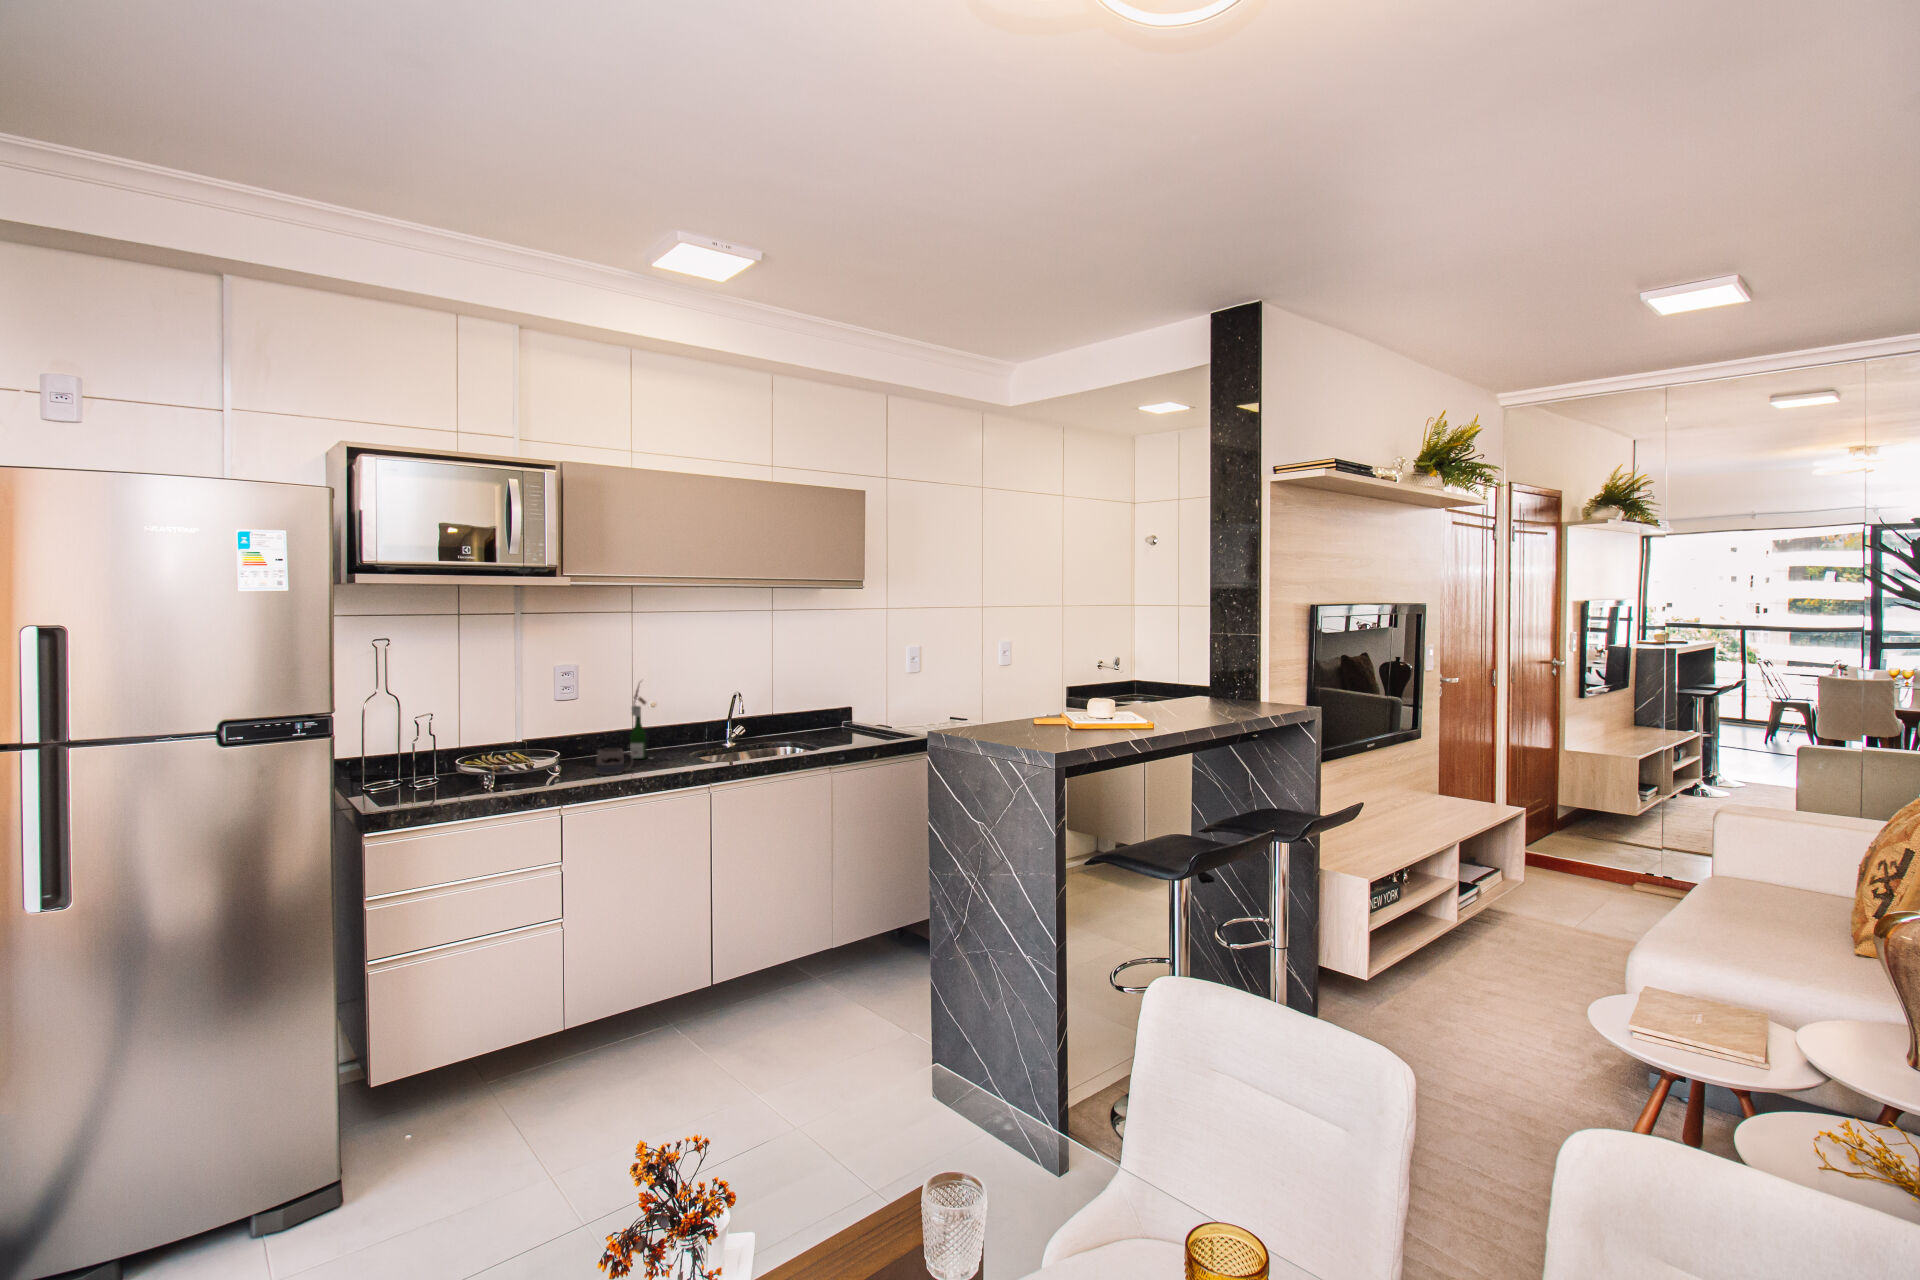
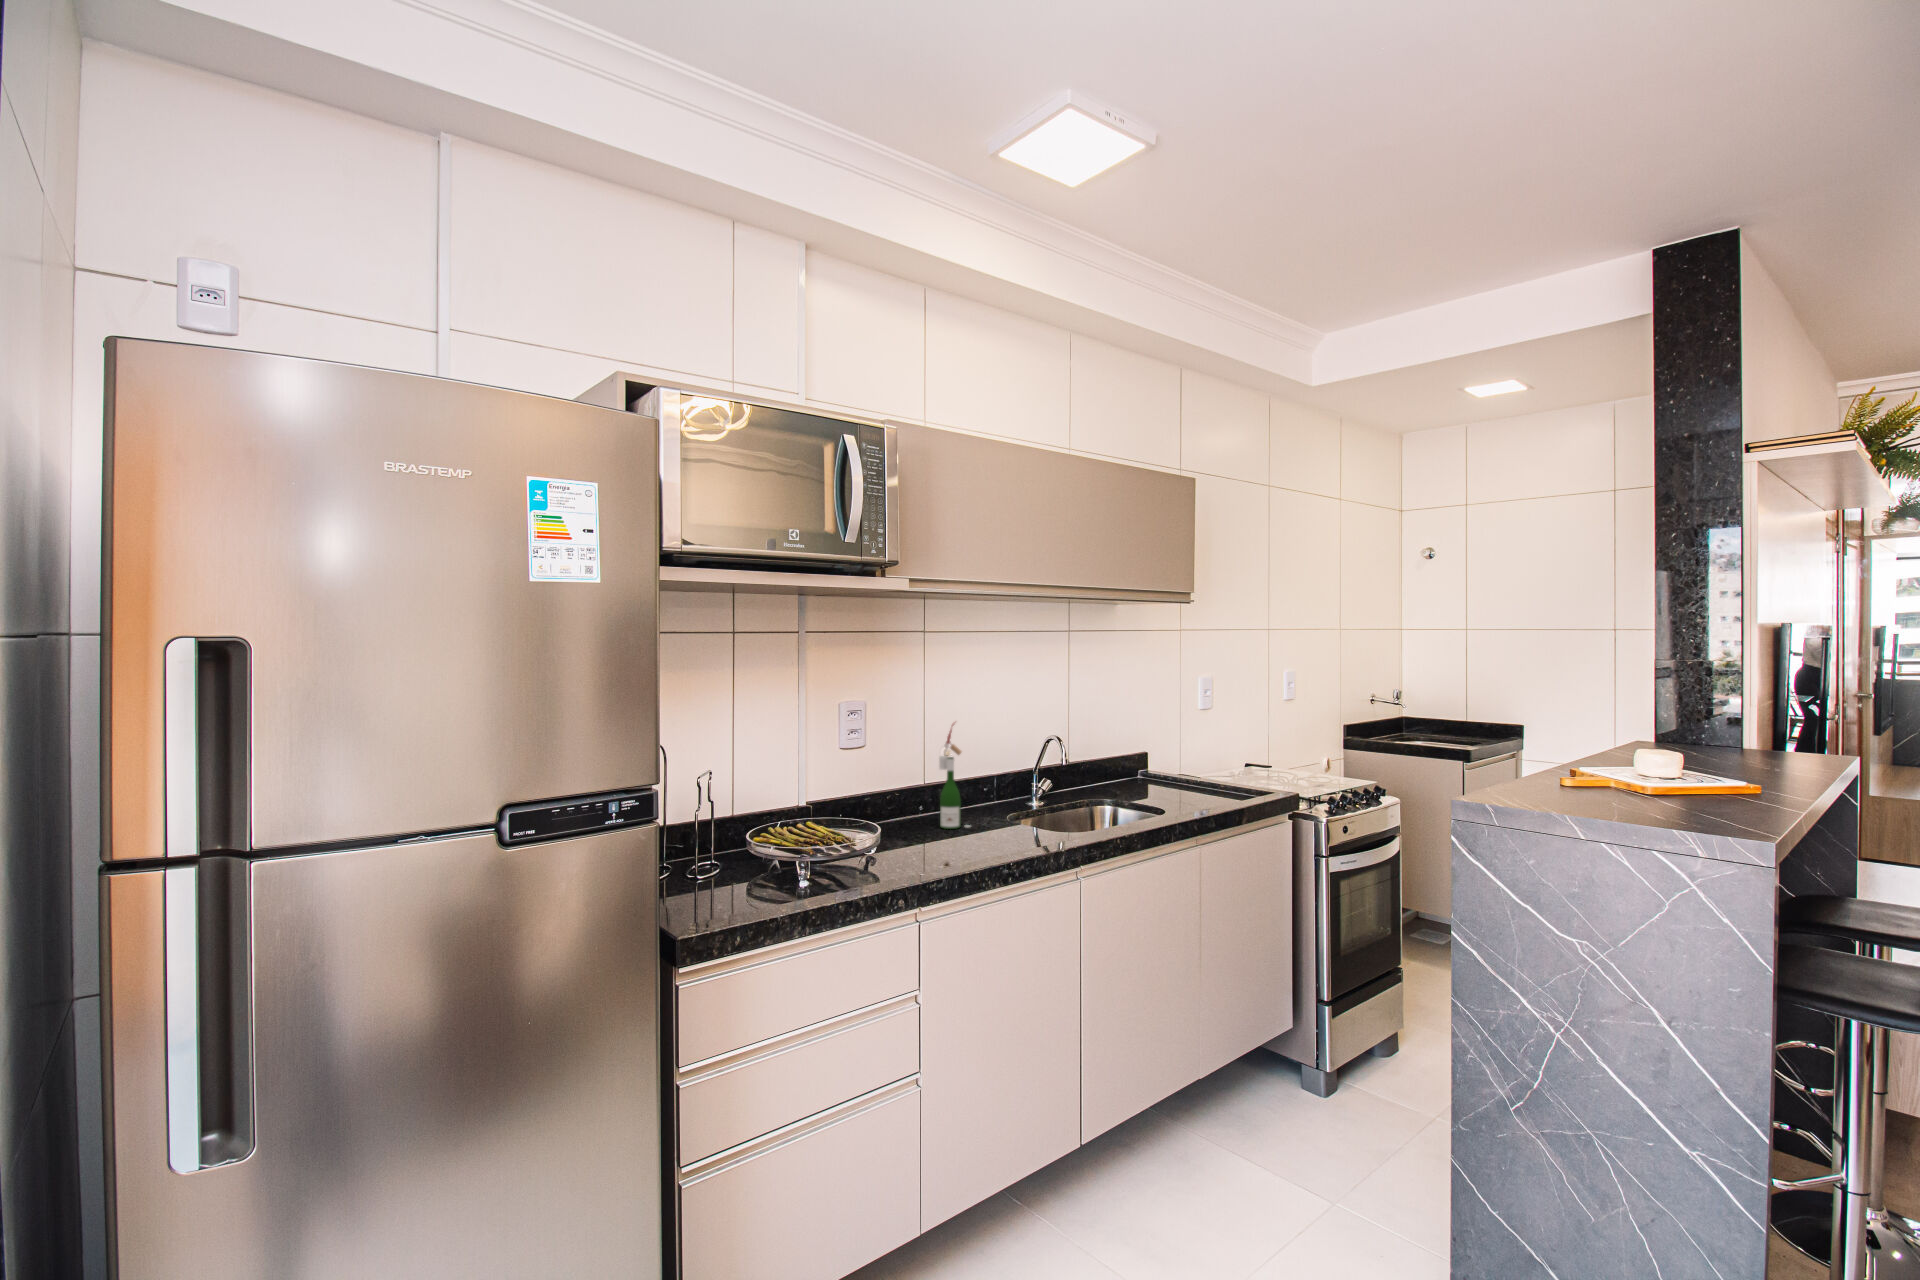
mug: present [597,748,633,775] -> none [936,818,981,857]

